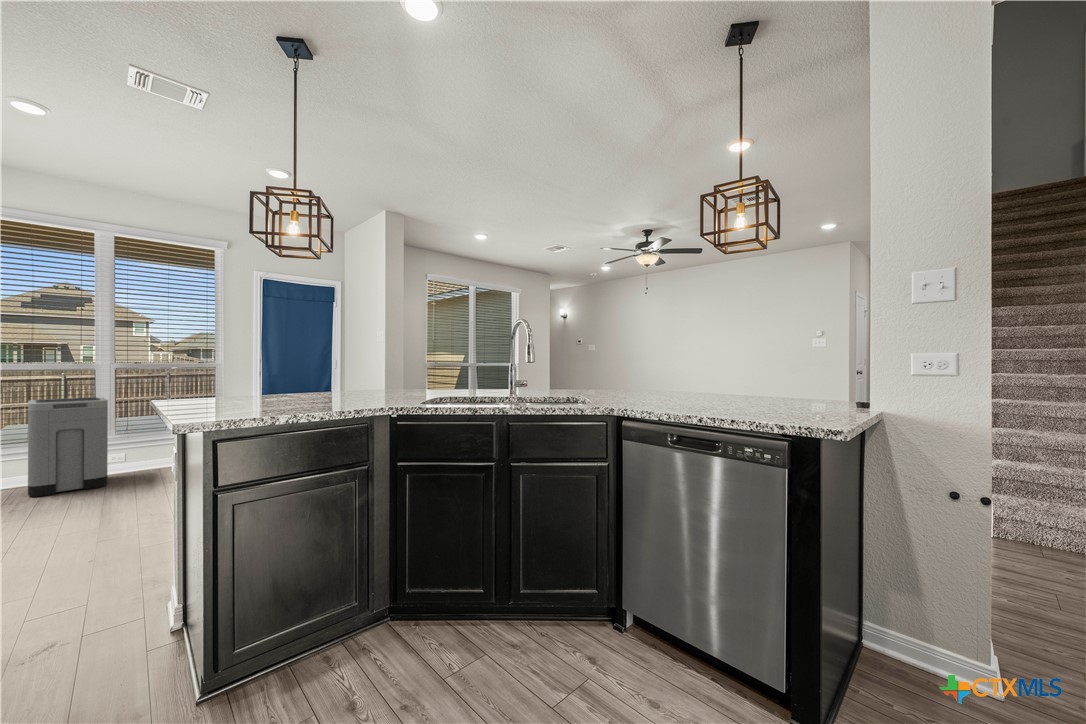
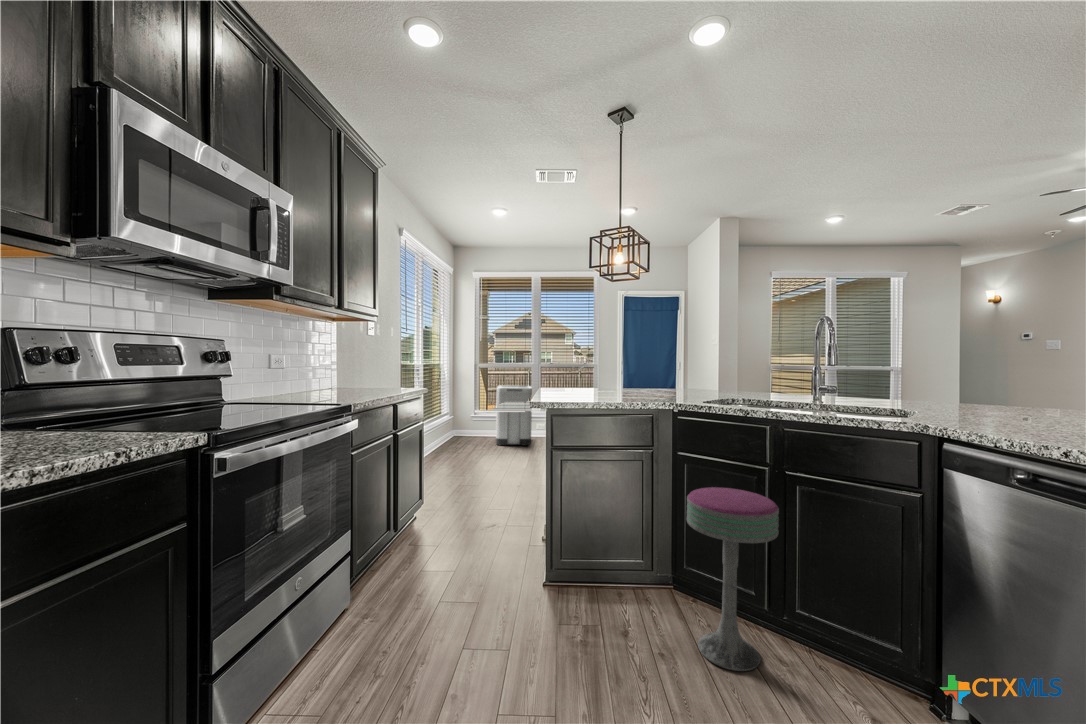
bar stool: none [423,491,513,684] -> present [686,487,779,671]

